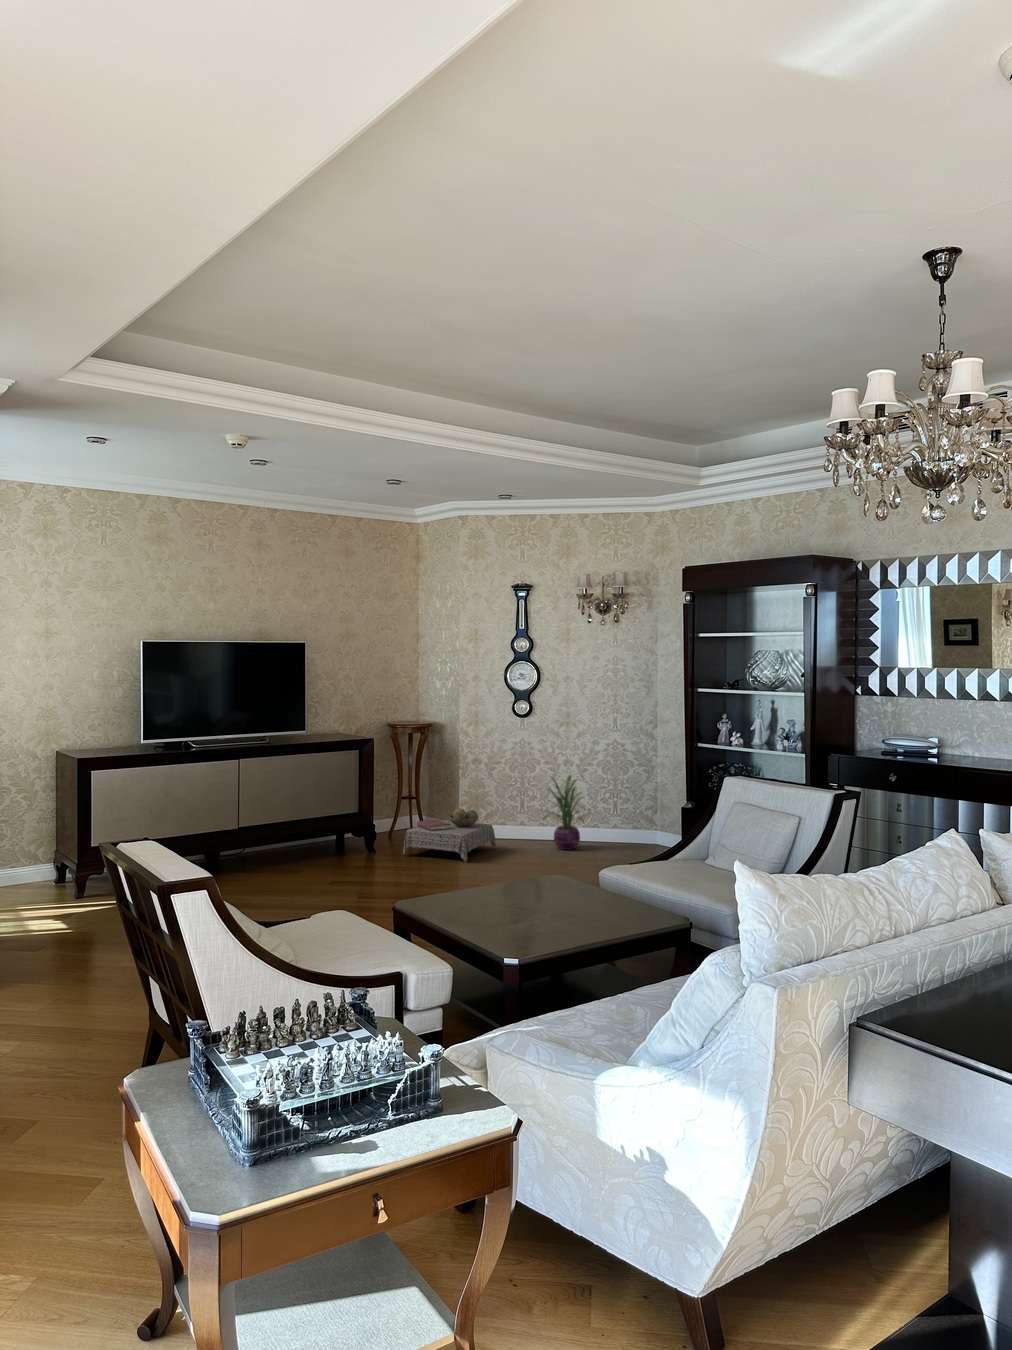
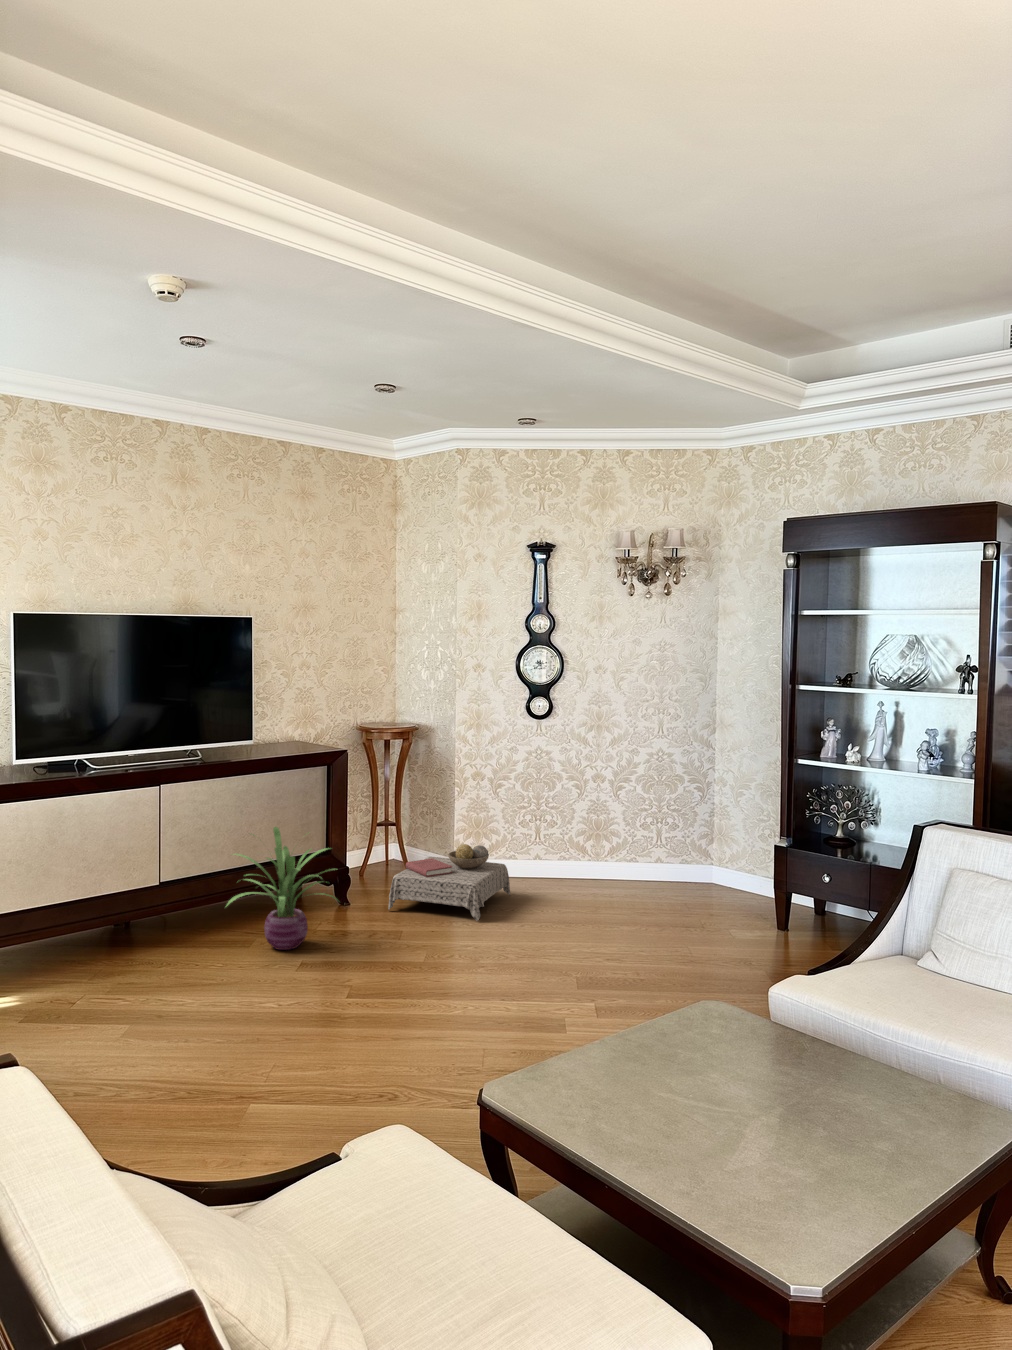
decorative plant: present [544,775,585,850] -> present [227,827,338,950]

